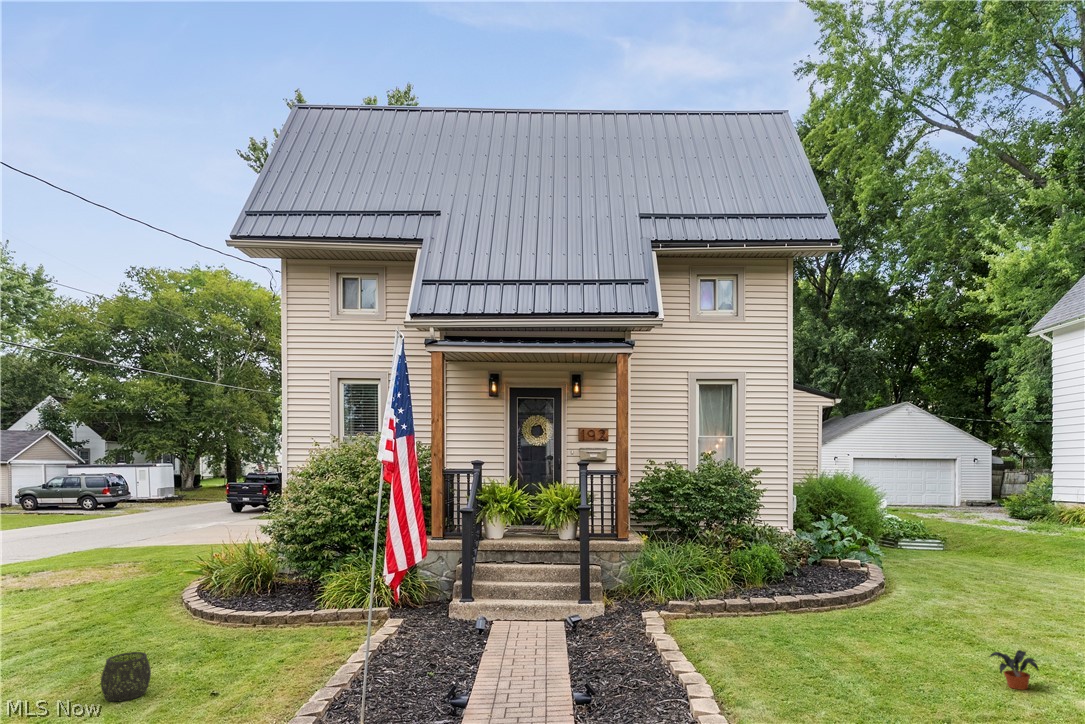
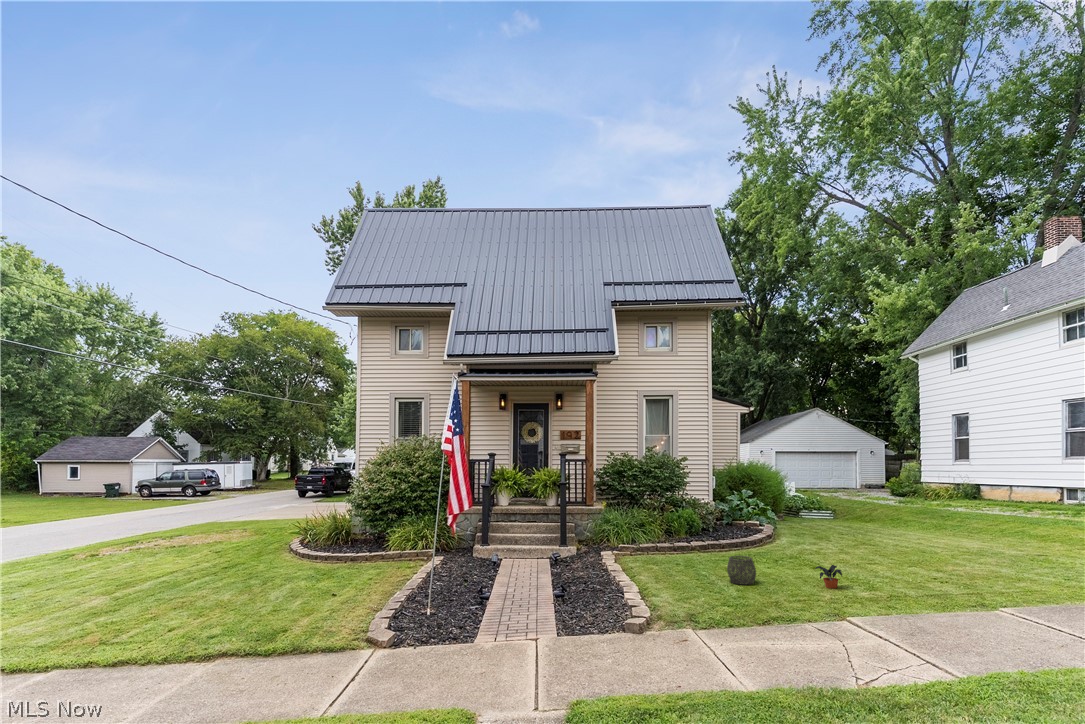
woven basket: present [101,652,151,702] -> present [727,556,756,585]

